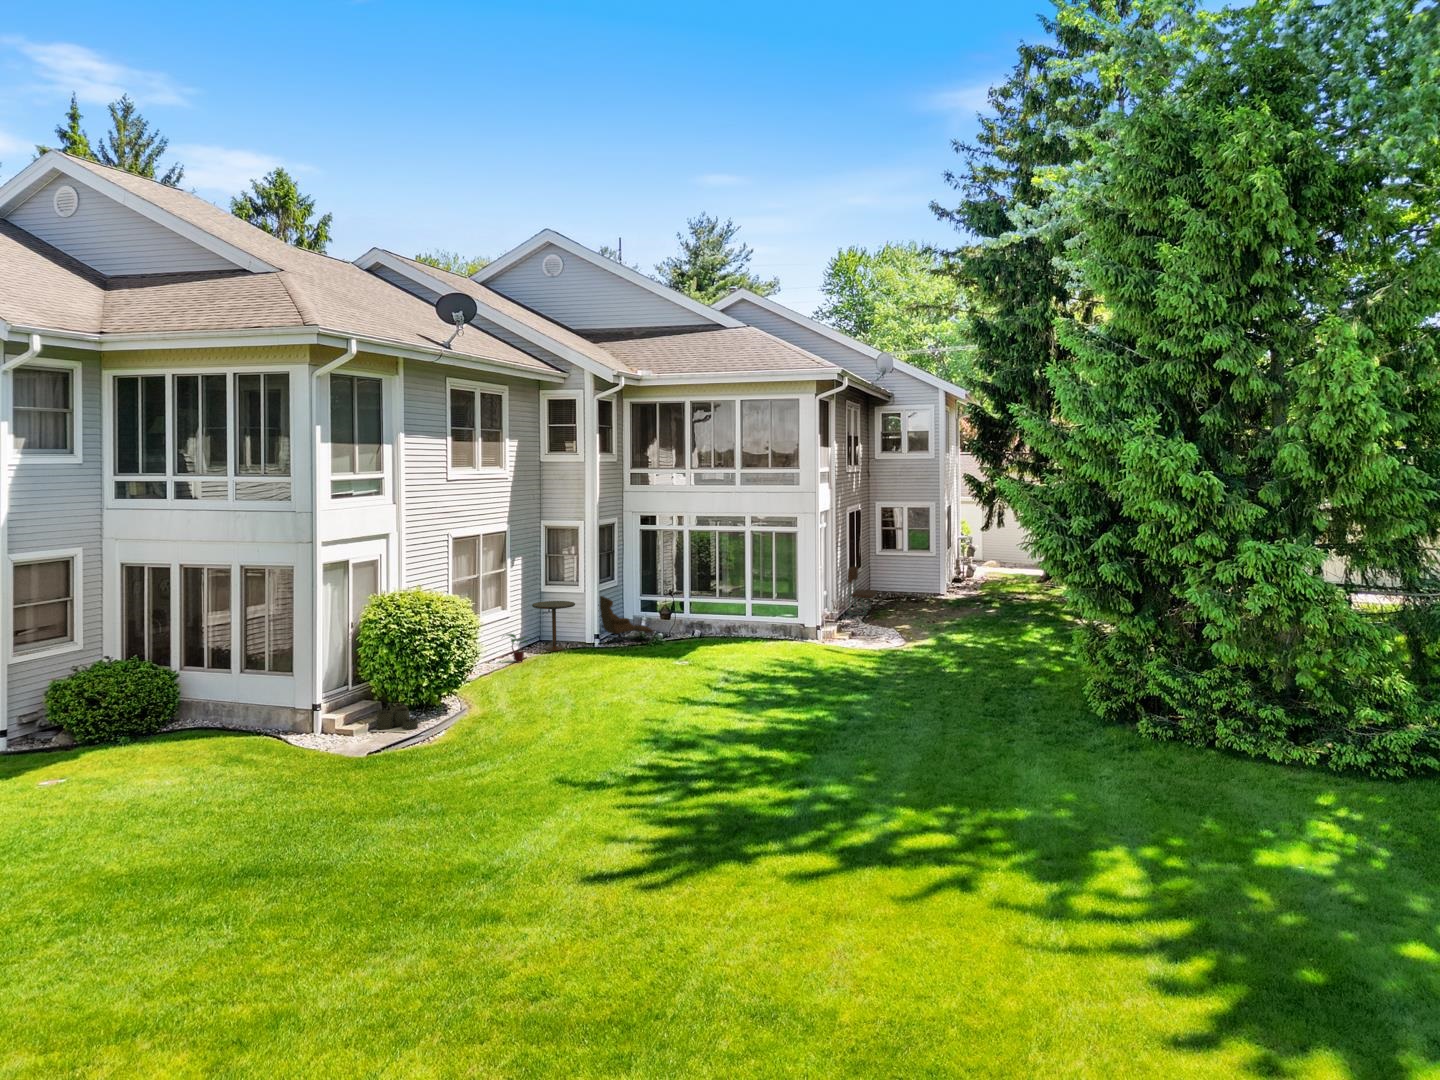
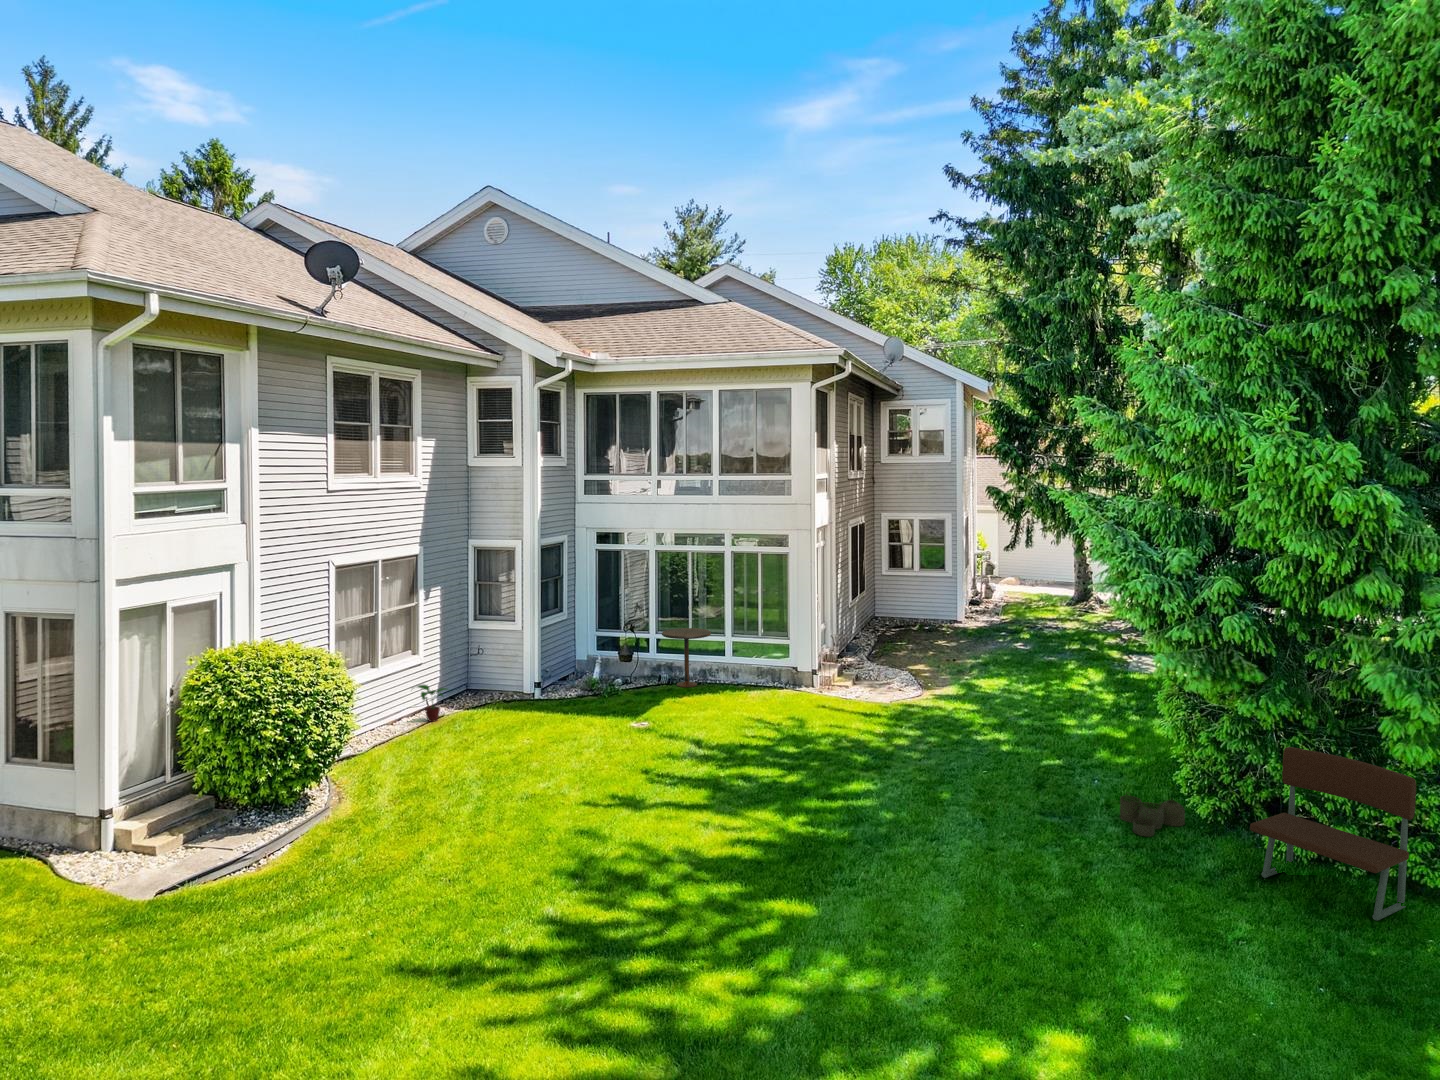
bench: present [847,566,877,615] -> present [1250,747,1416,920]
lounge chair: present [598,596,653,645] -> none [541,632,610,693]
pedestal table: present [532,601,575,651] -> present [662,628,711,687]
woven basket: present [377,704,418,730] -> present [1120,795,1185,836]

